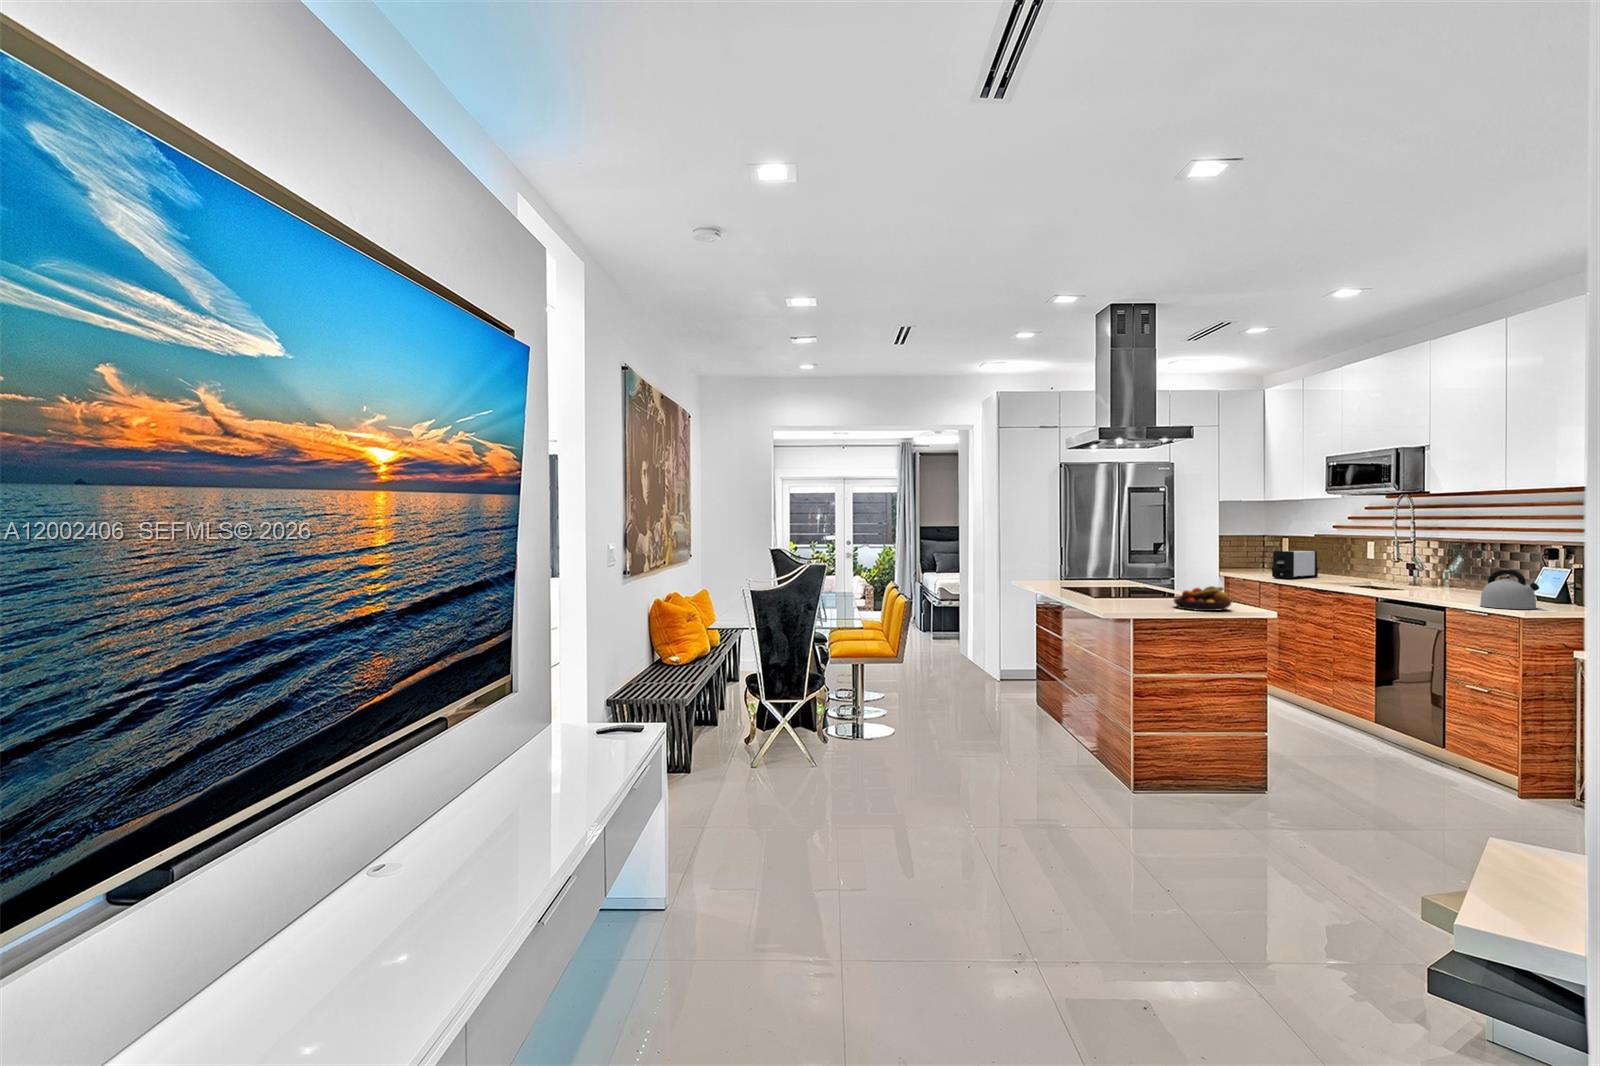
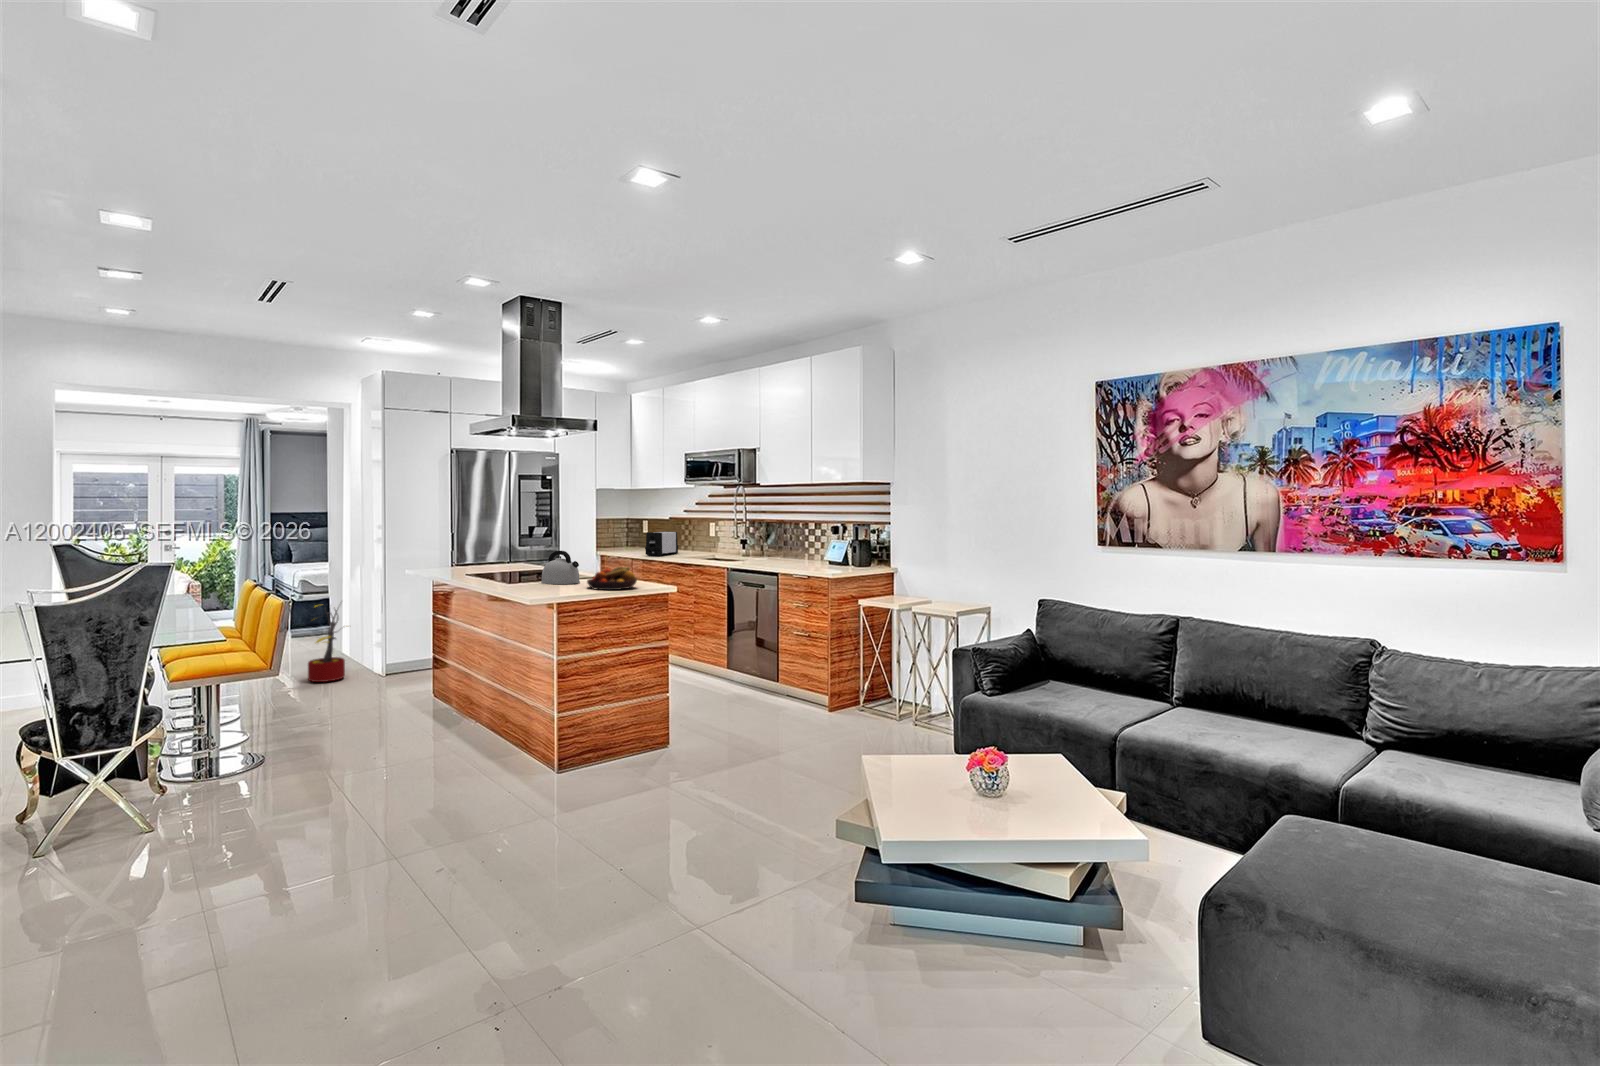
kettle: present [1480,570,1539,609] -> present [541,551,580,584]
decorative plant: none [937,606,972,677] -> present [308,604,345,682]

